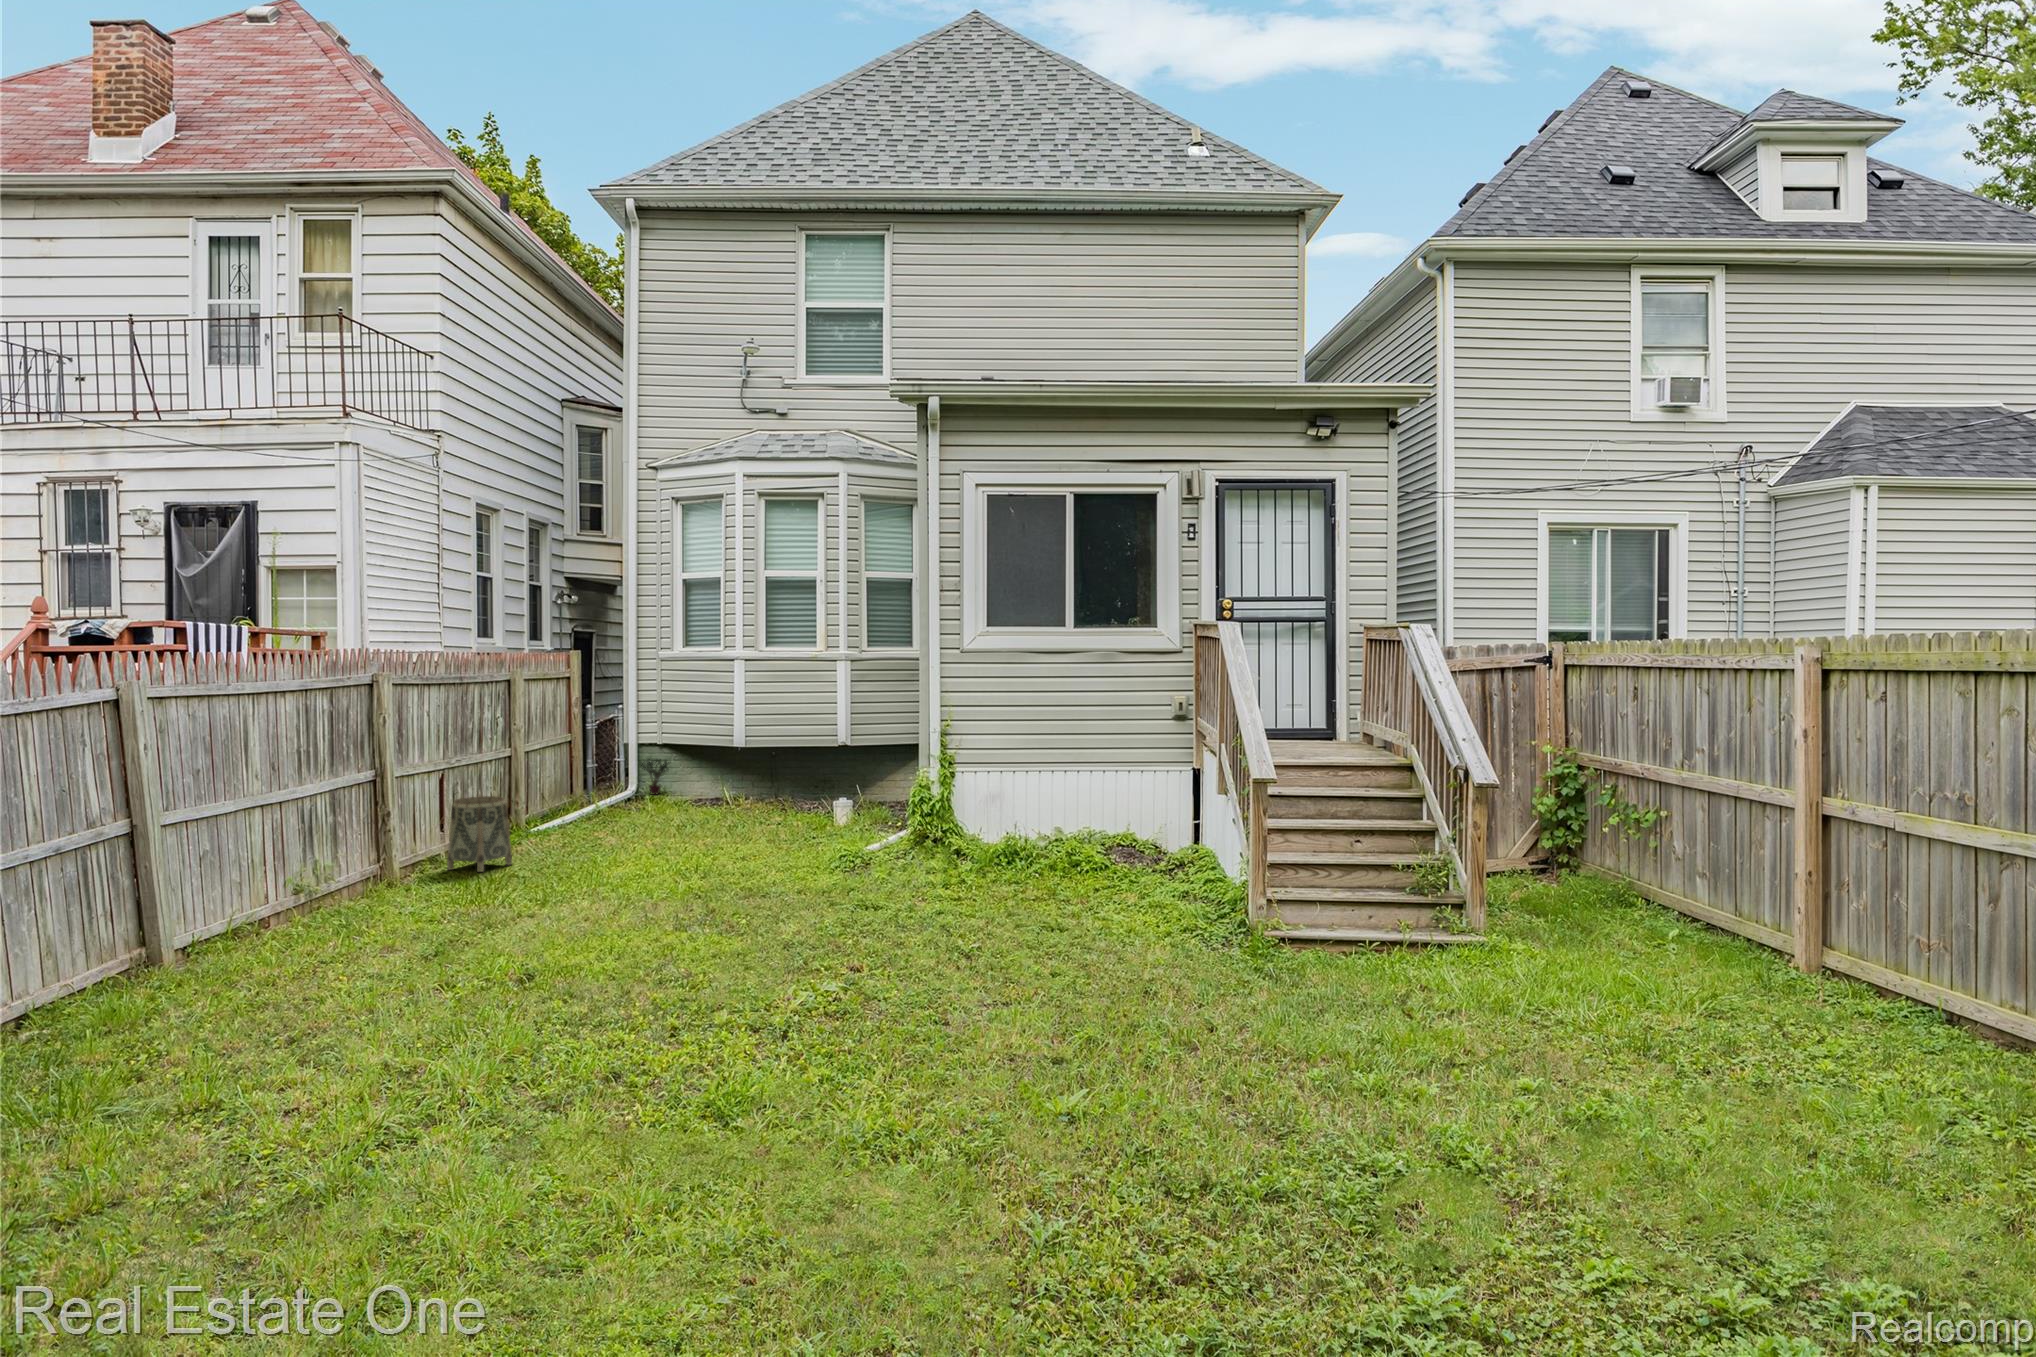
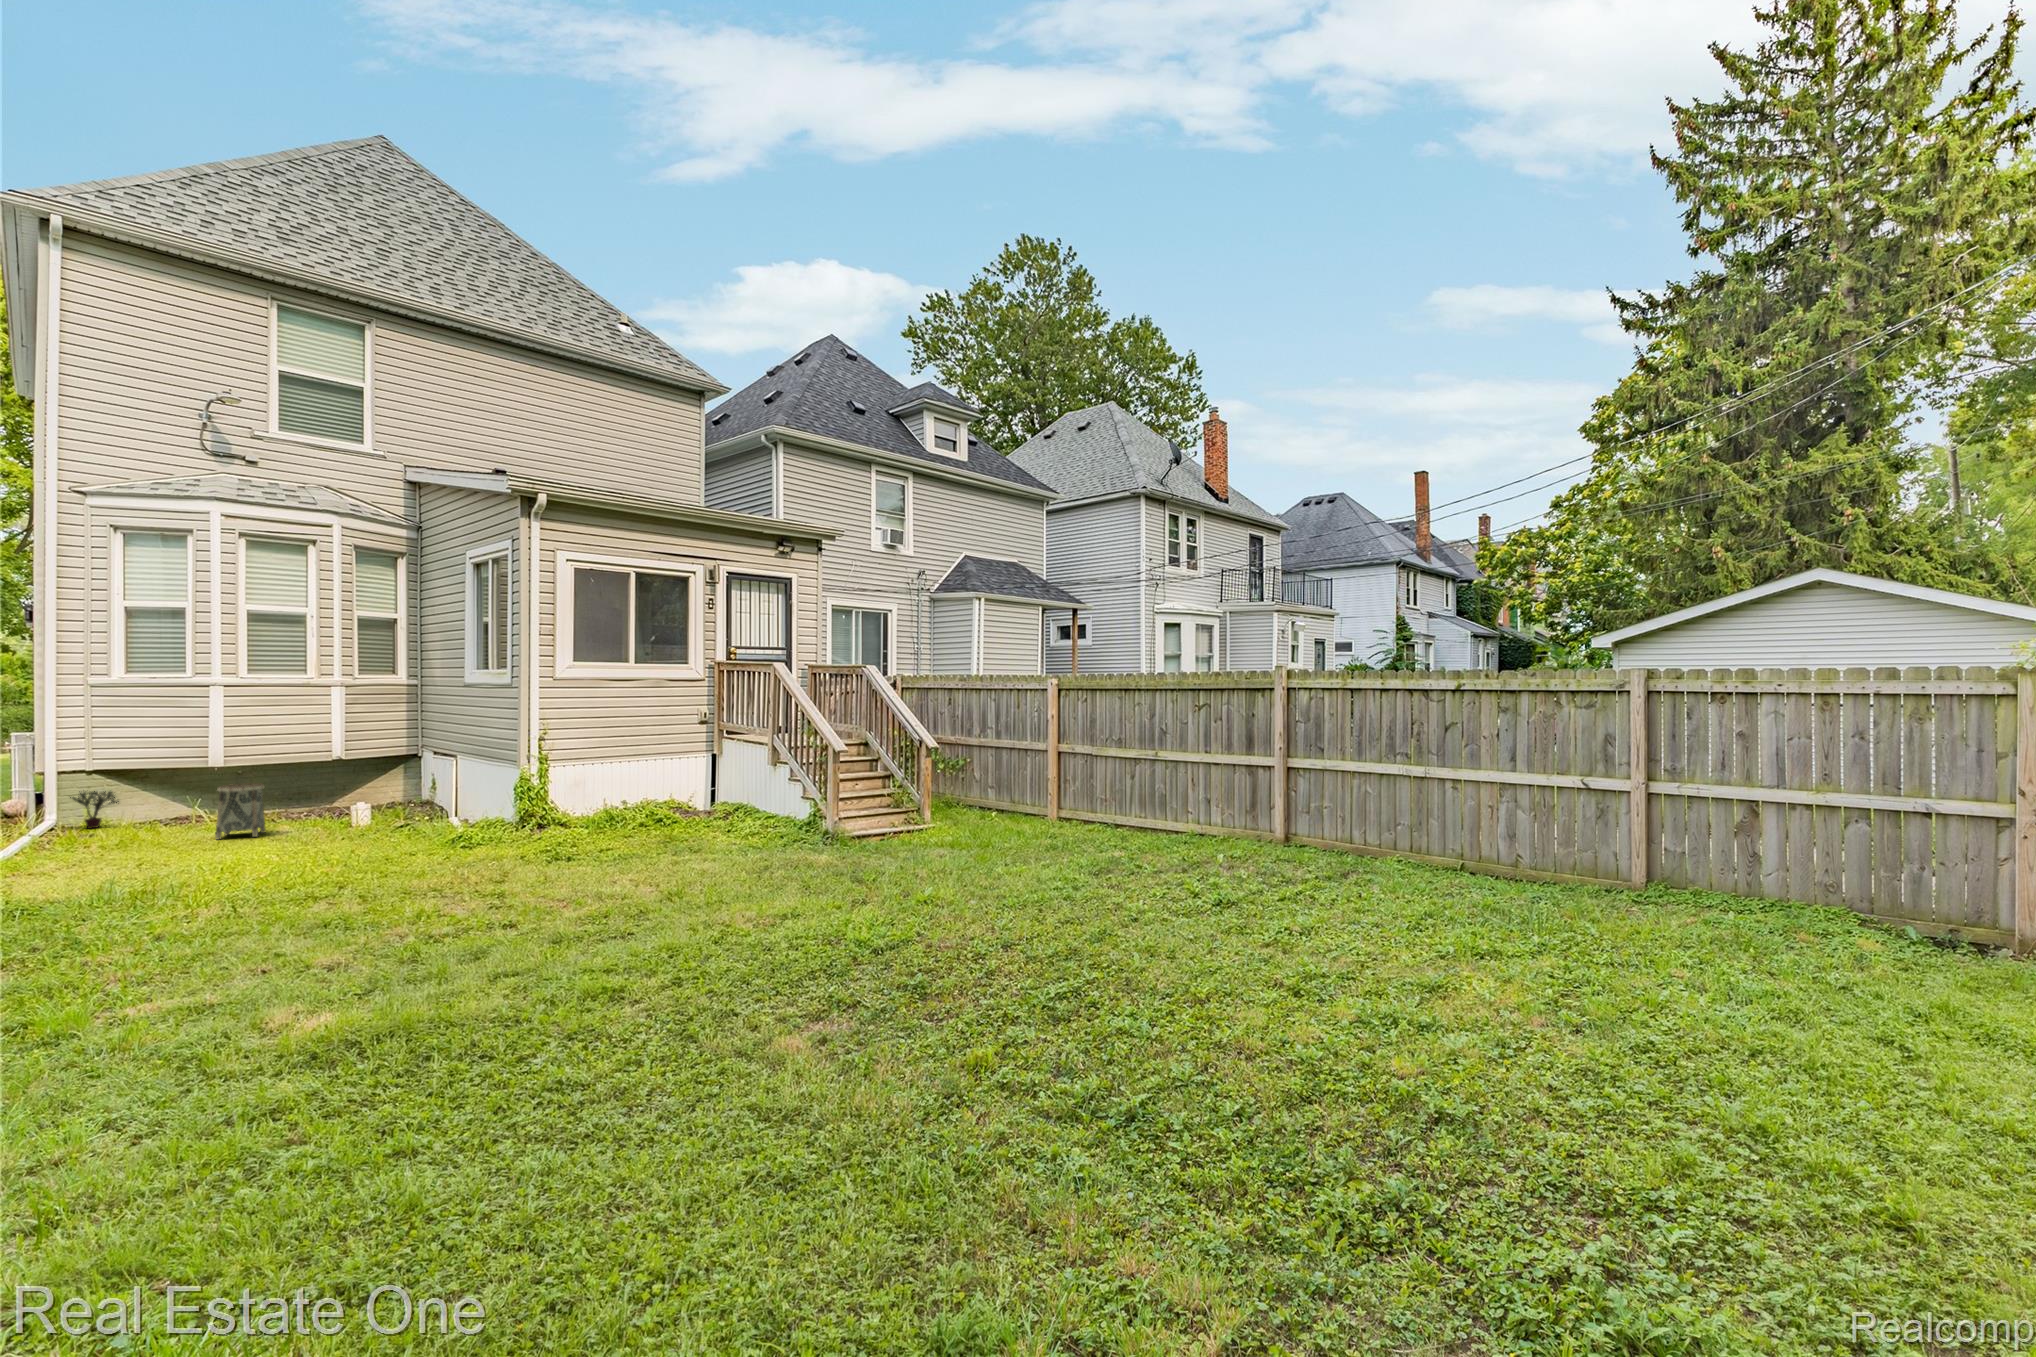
basket: present [447,796,512,872] -> present [215,783,266,839]

